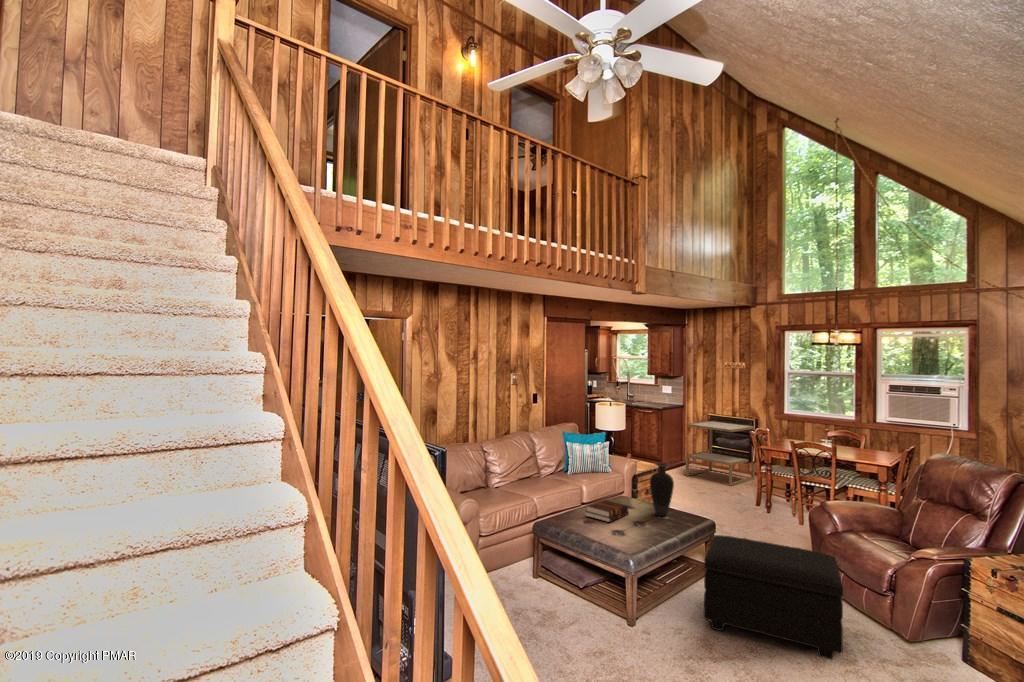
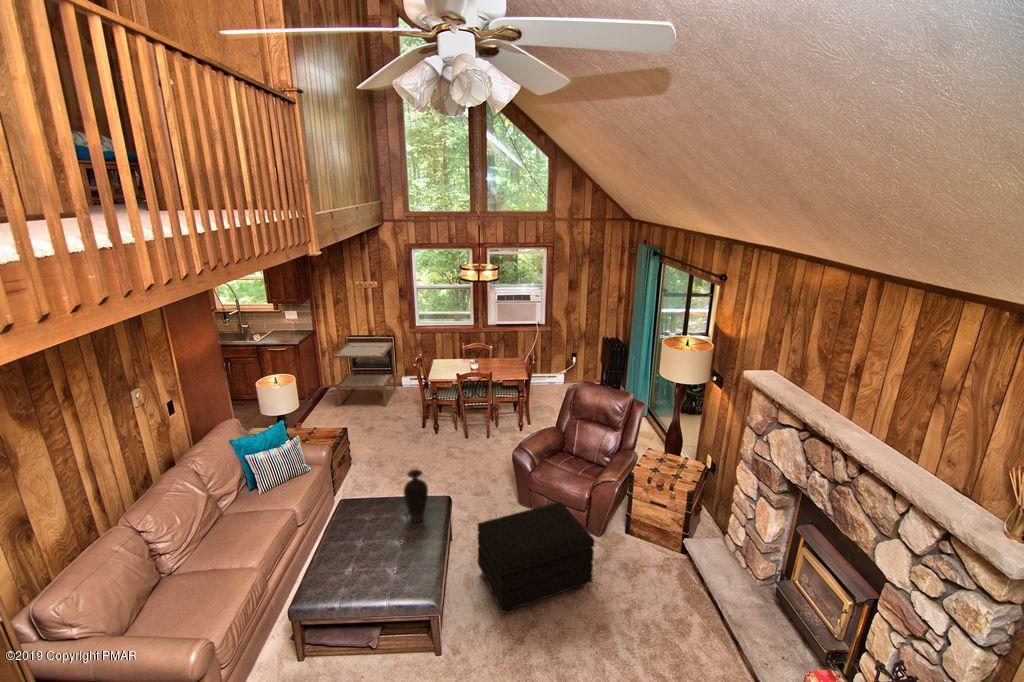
hardback book: present [586,500,629,522] -> none [351,530,390,569]

